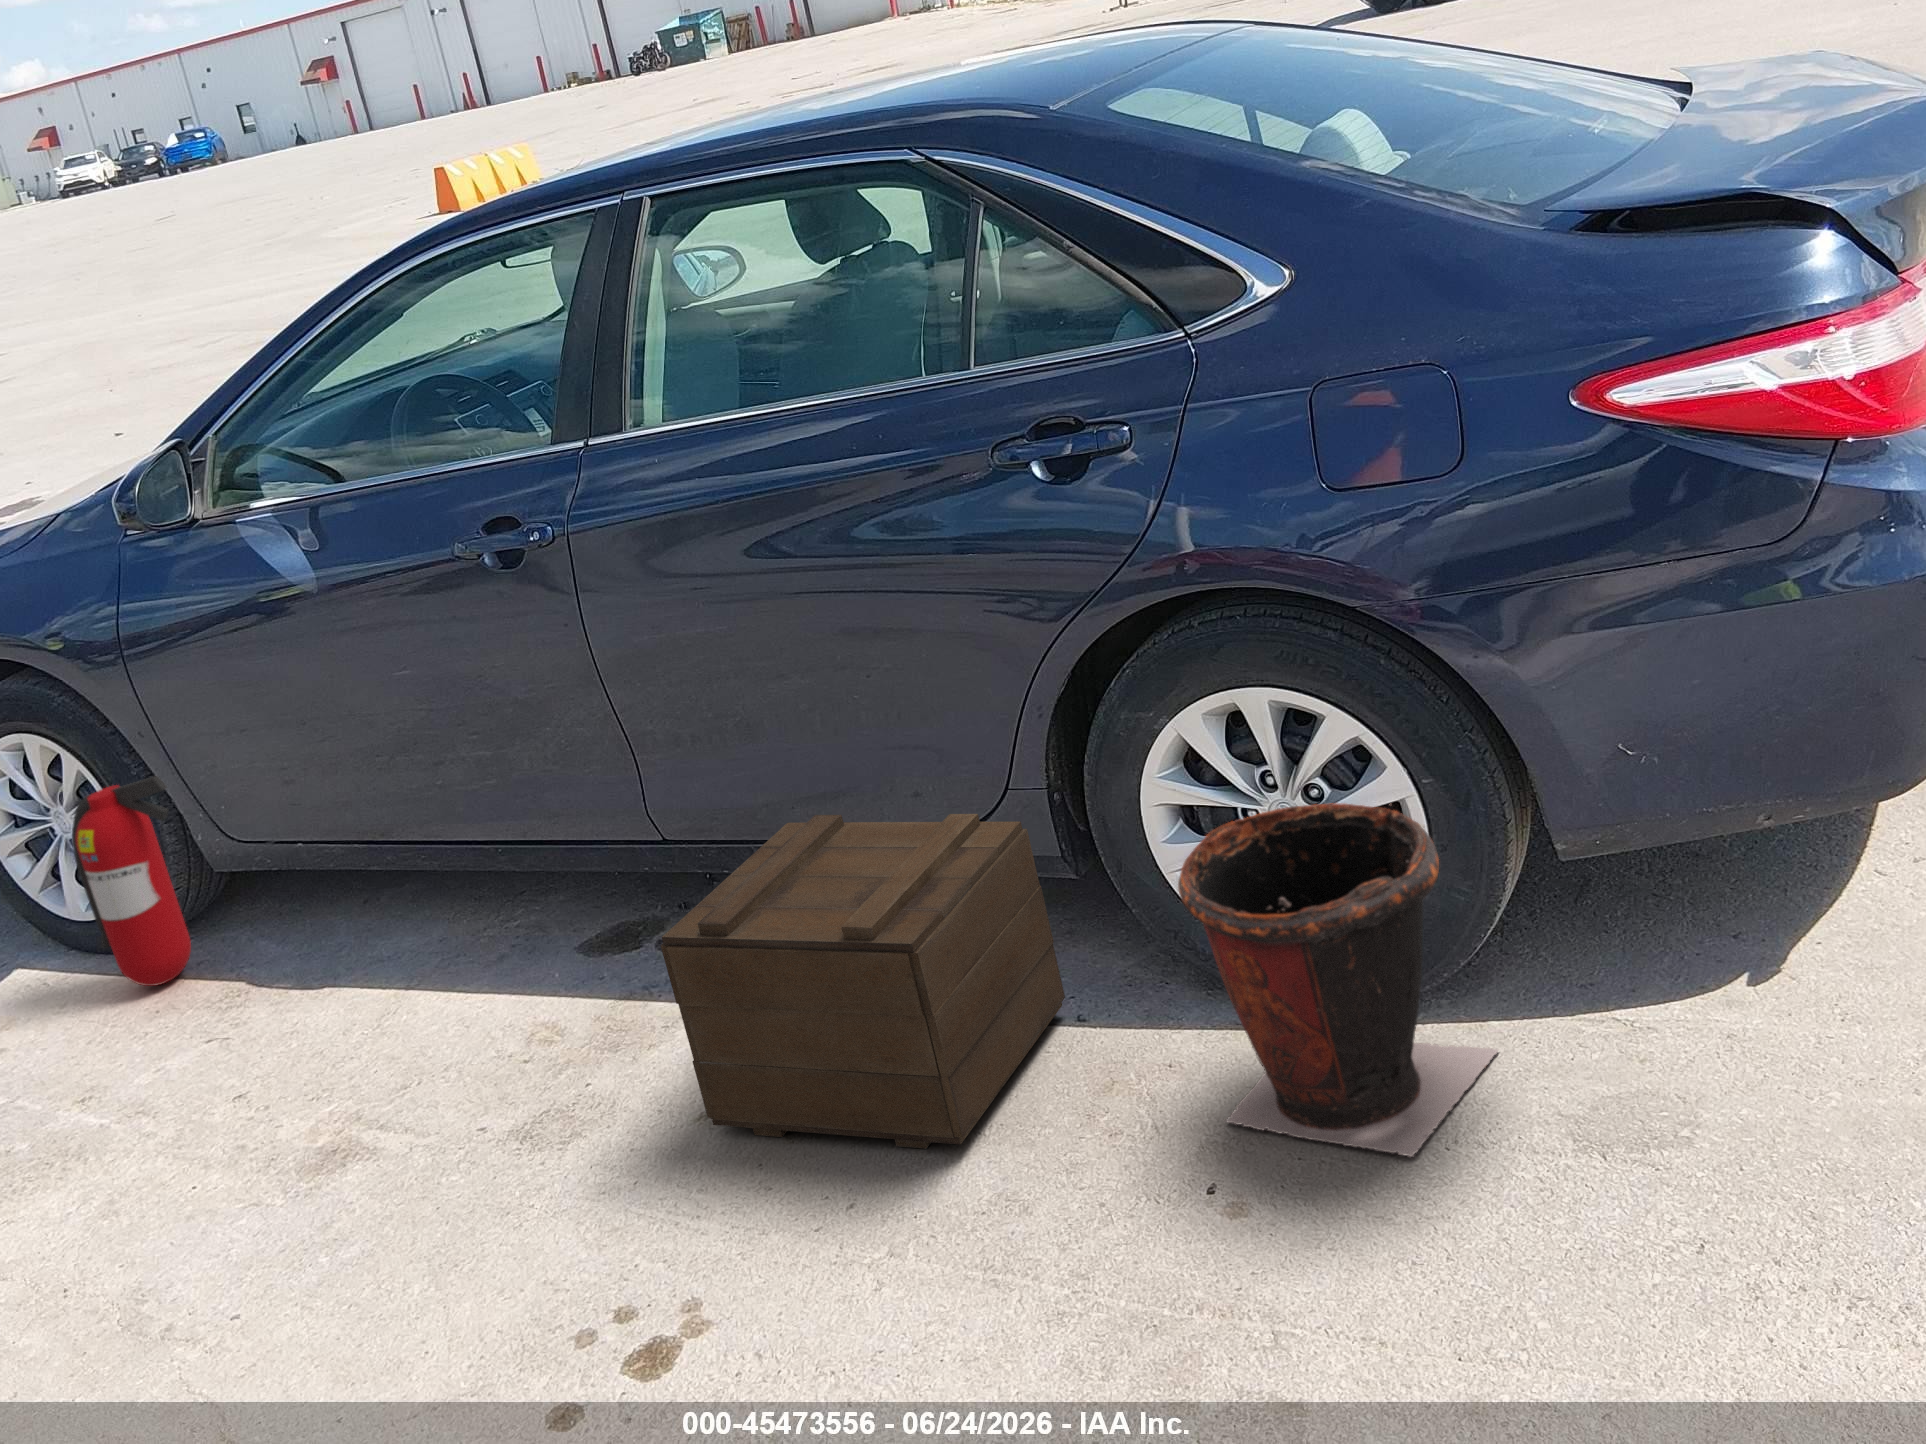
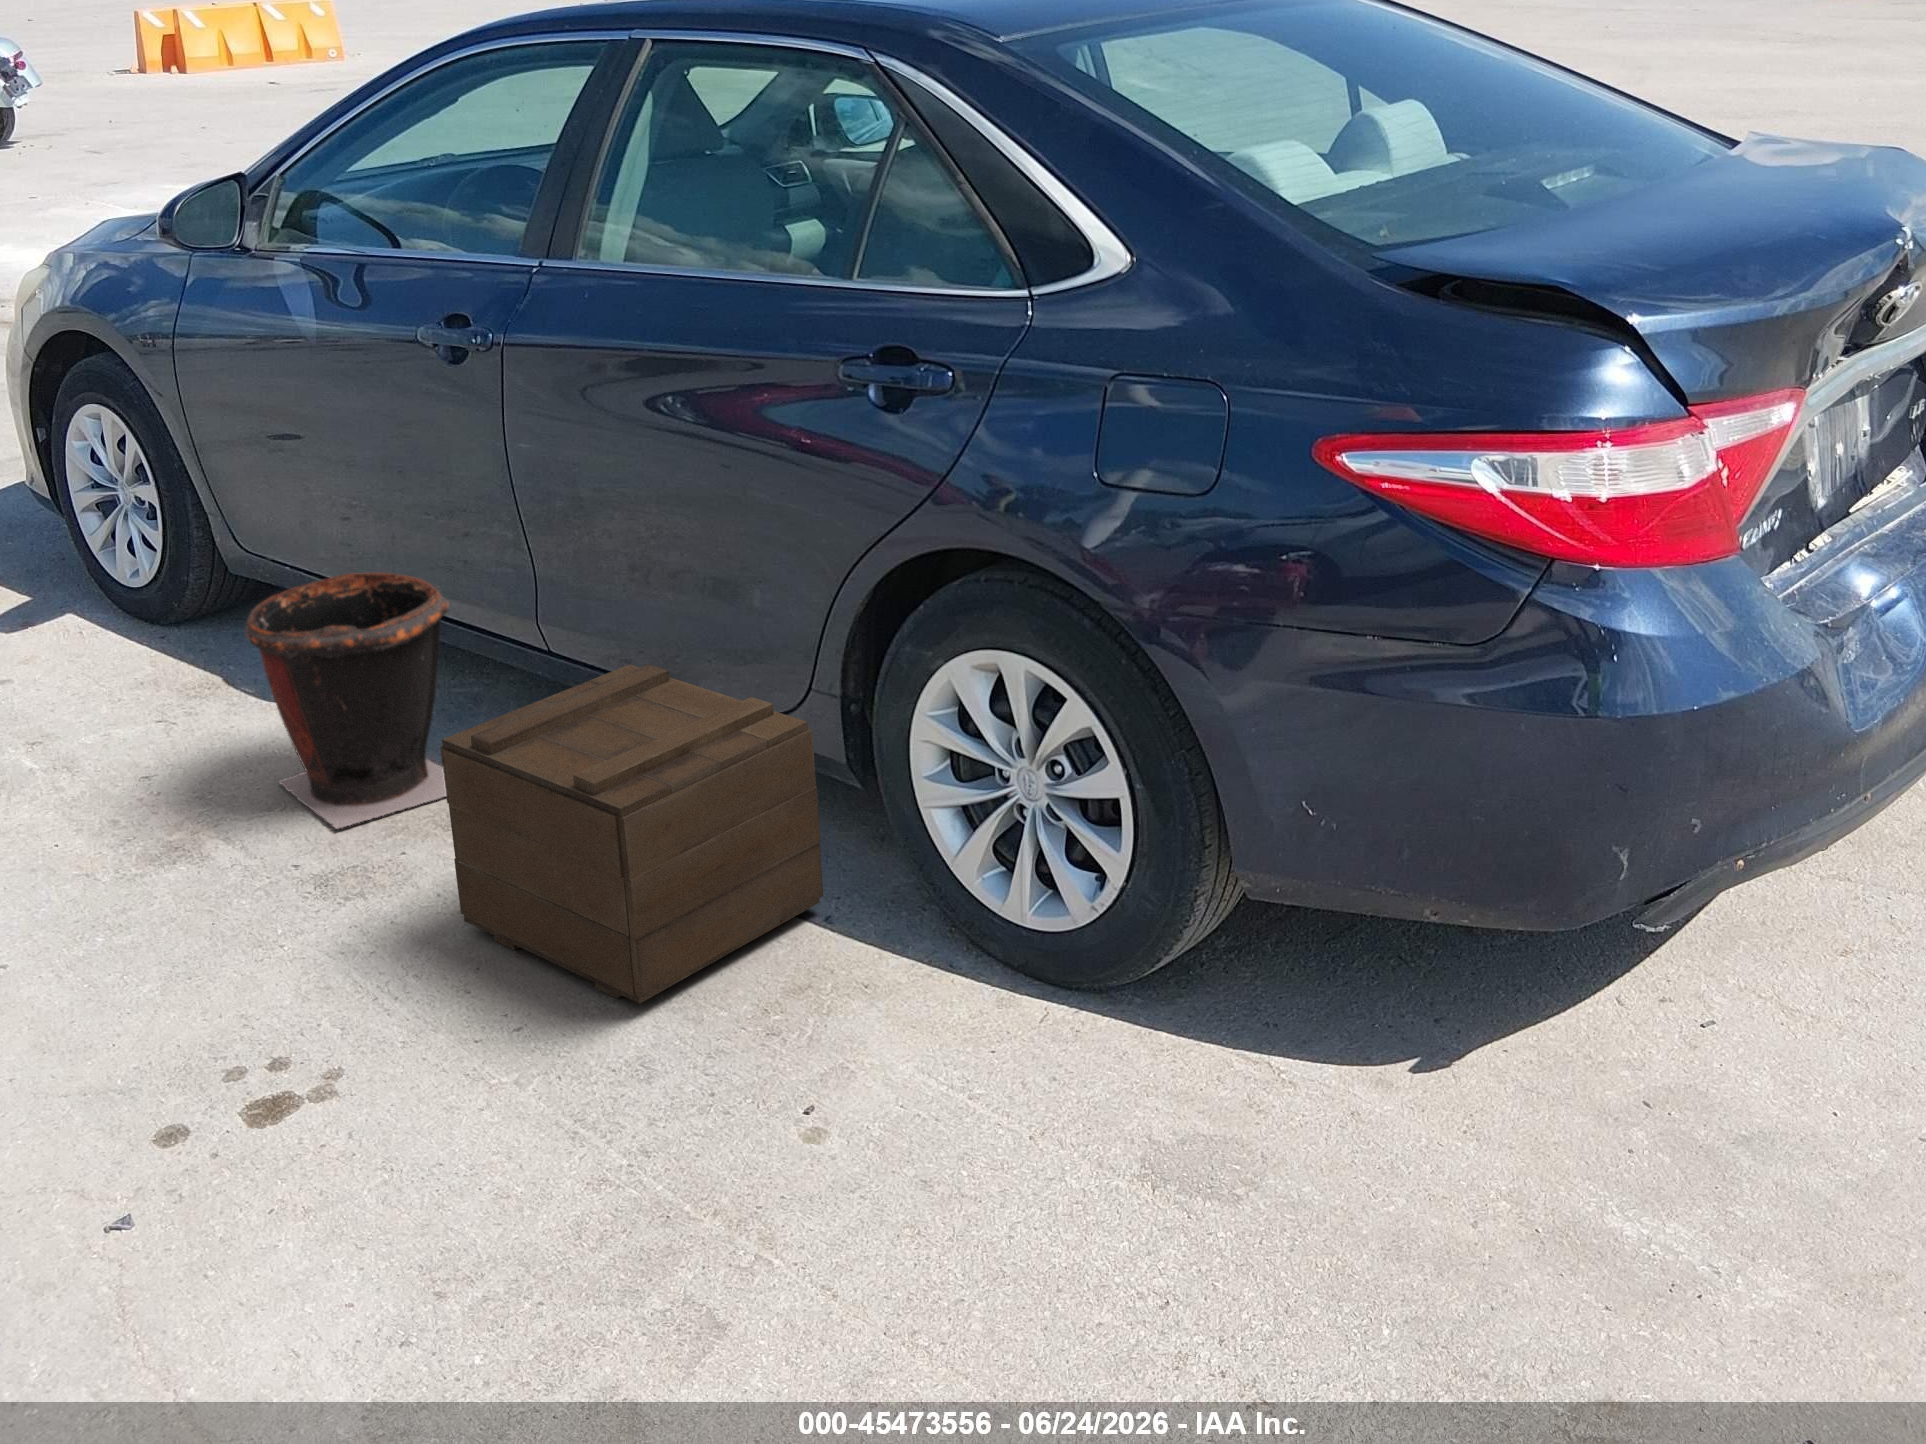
fire extinguisher: present [72,776,191,986] -> none [104,472,194,659]
waste bin: present [1178,803,1498,1157] -> present [245,573,449,829]

